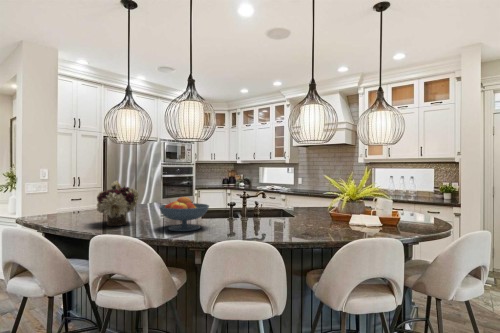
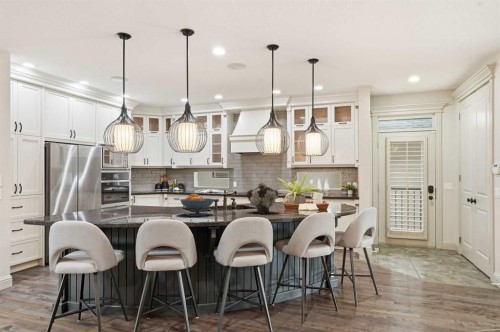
flower arrangement: present [97,181,138,226] -> present [247,182,278,213]

